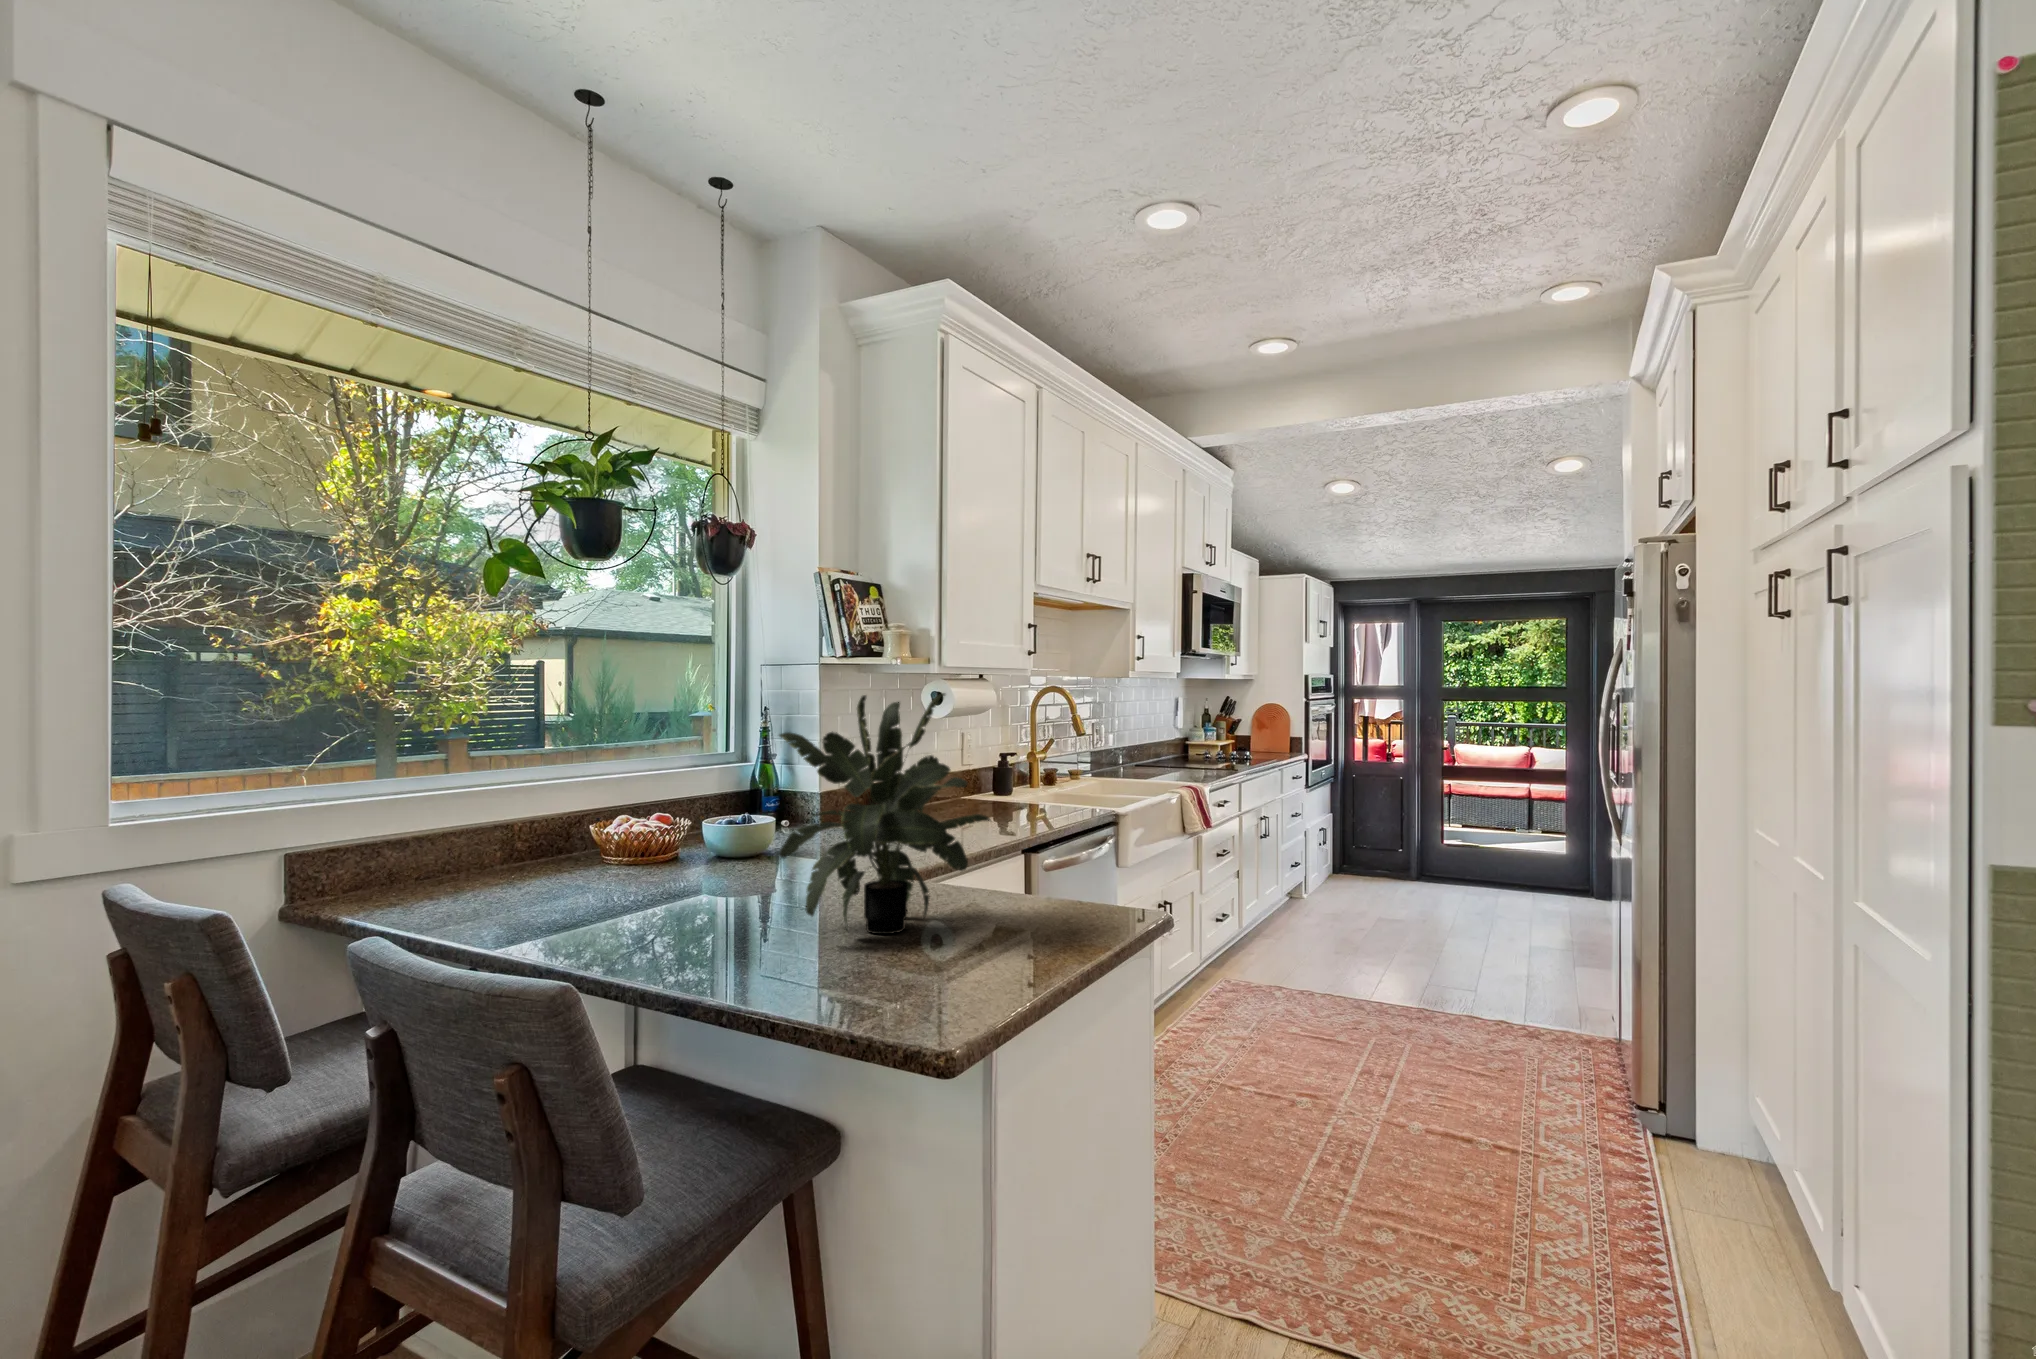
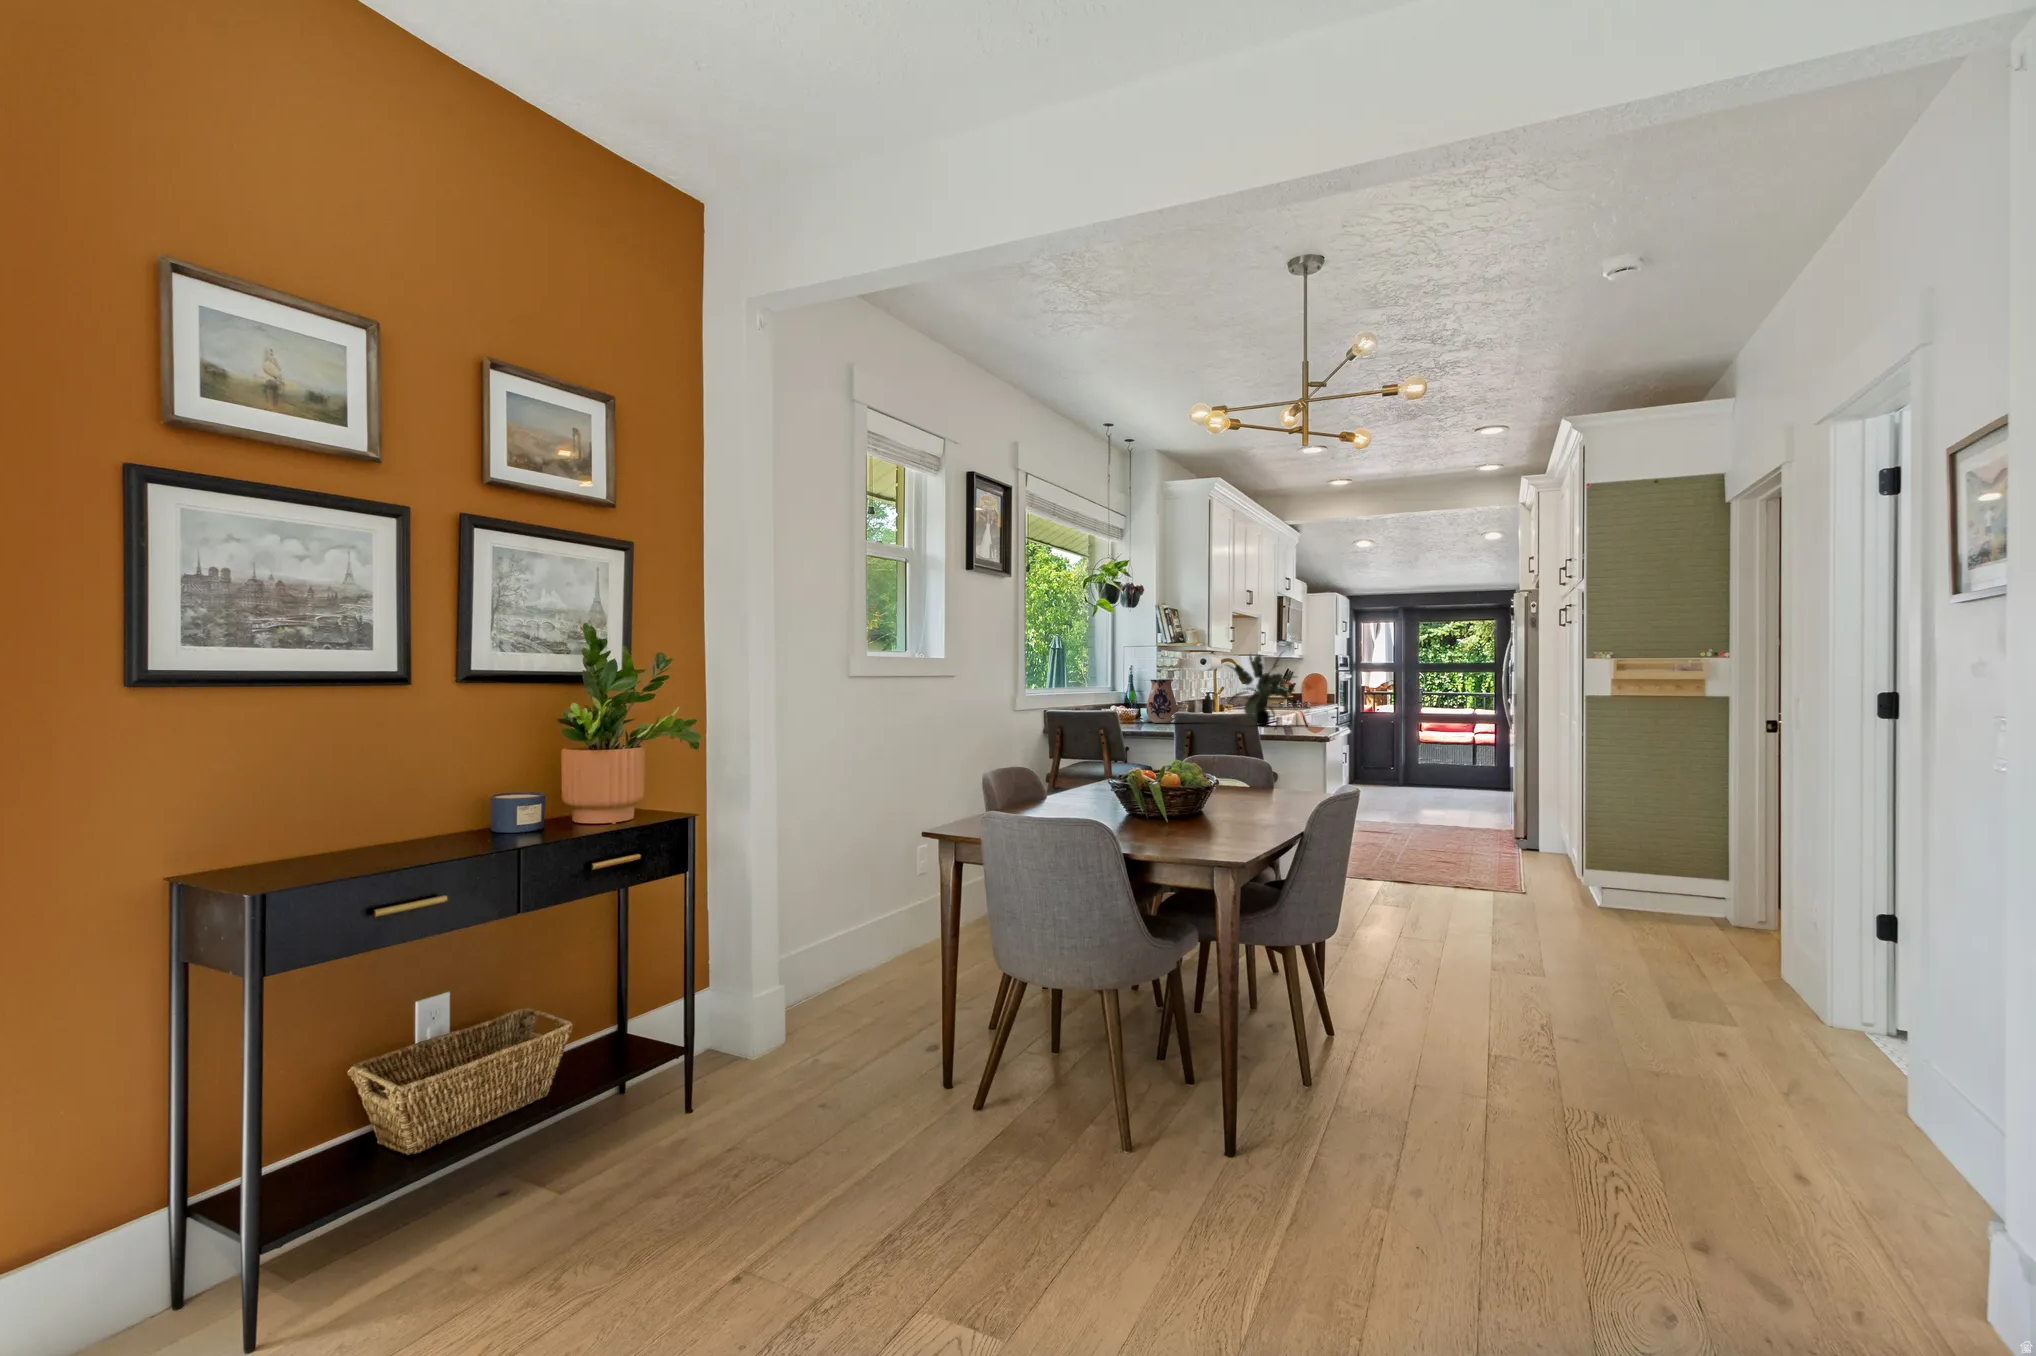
ceramic pitcher: none [628,762,719,891] -> present [1147,679,1178,723]

